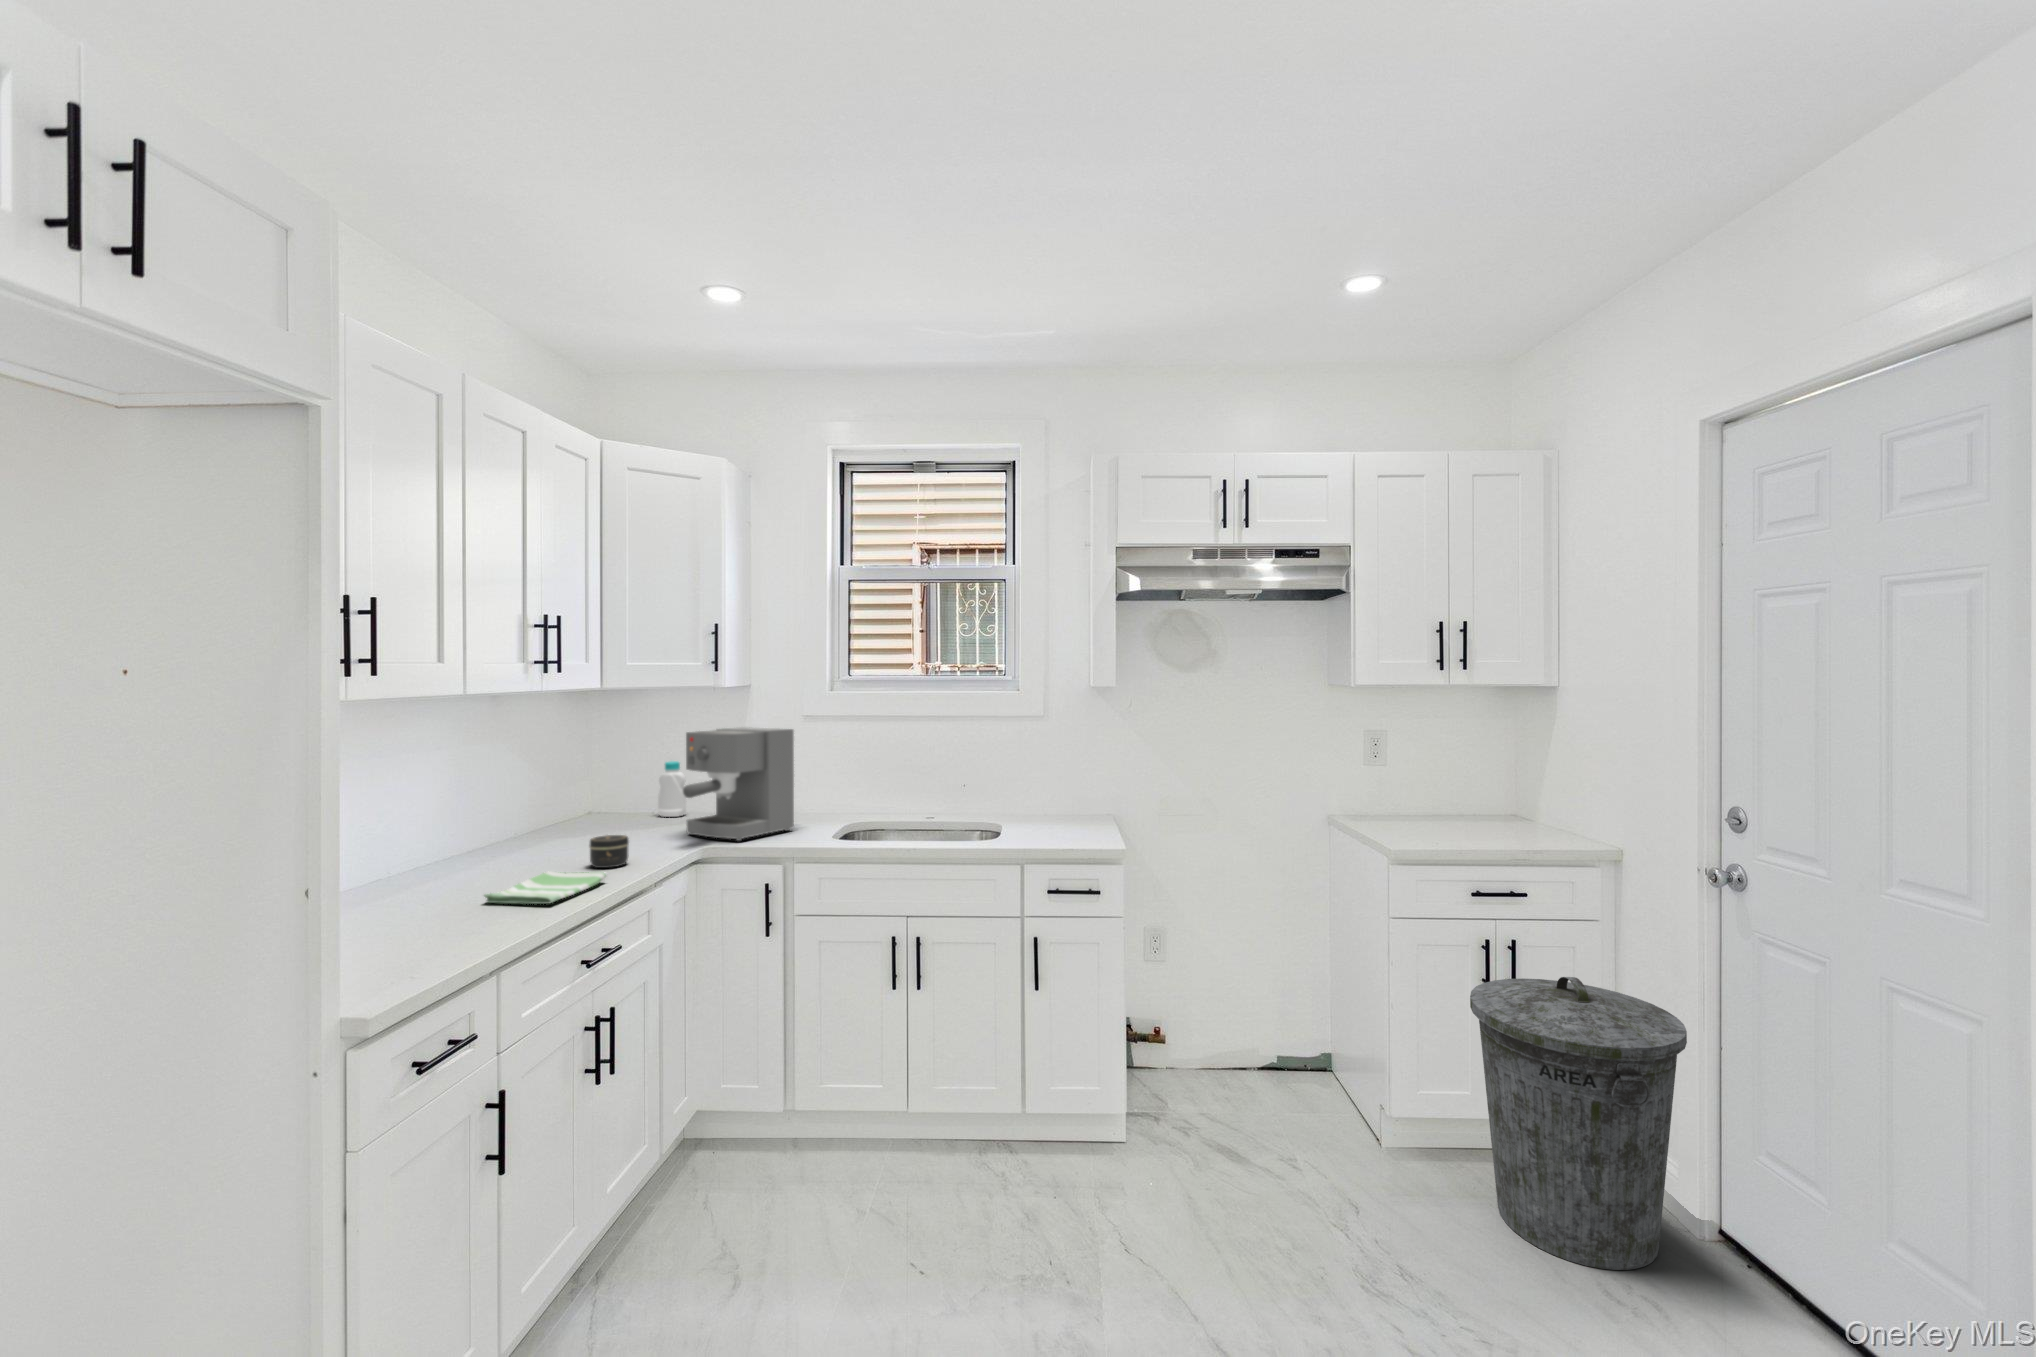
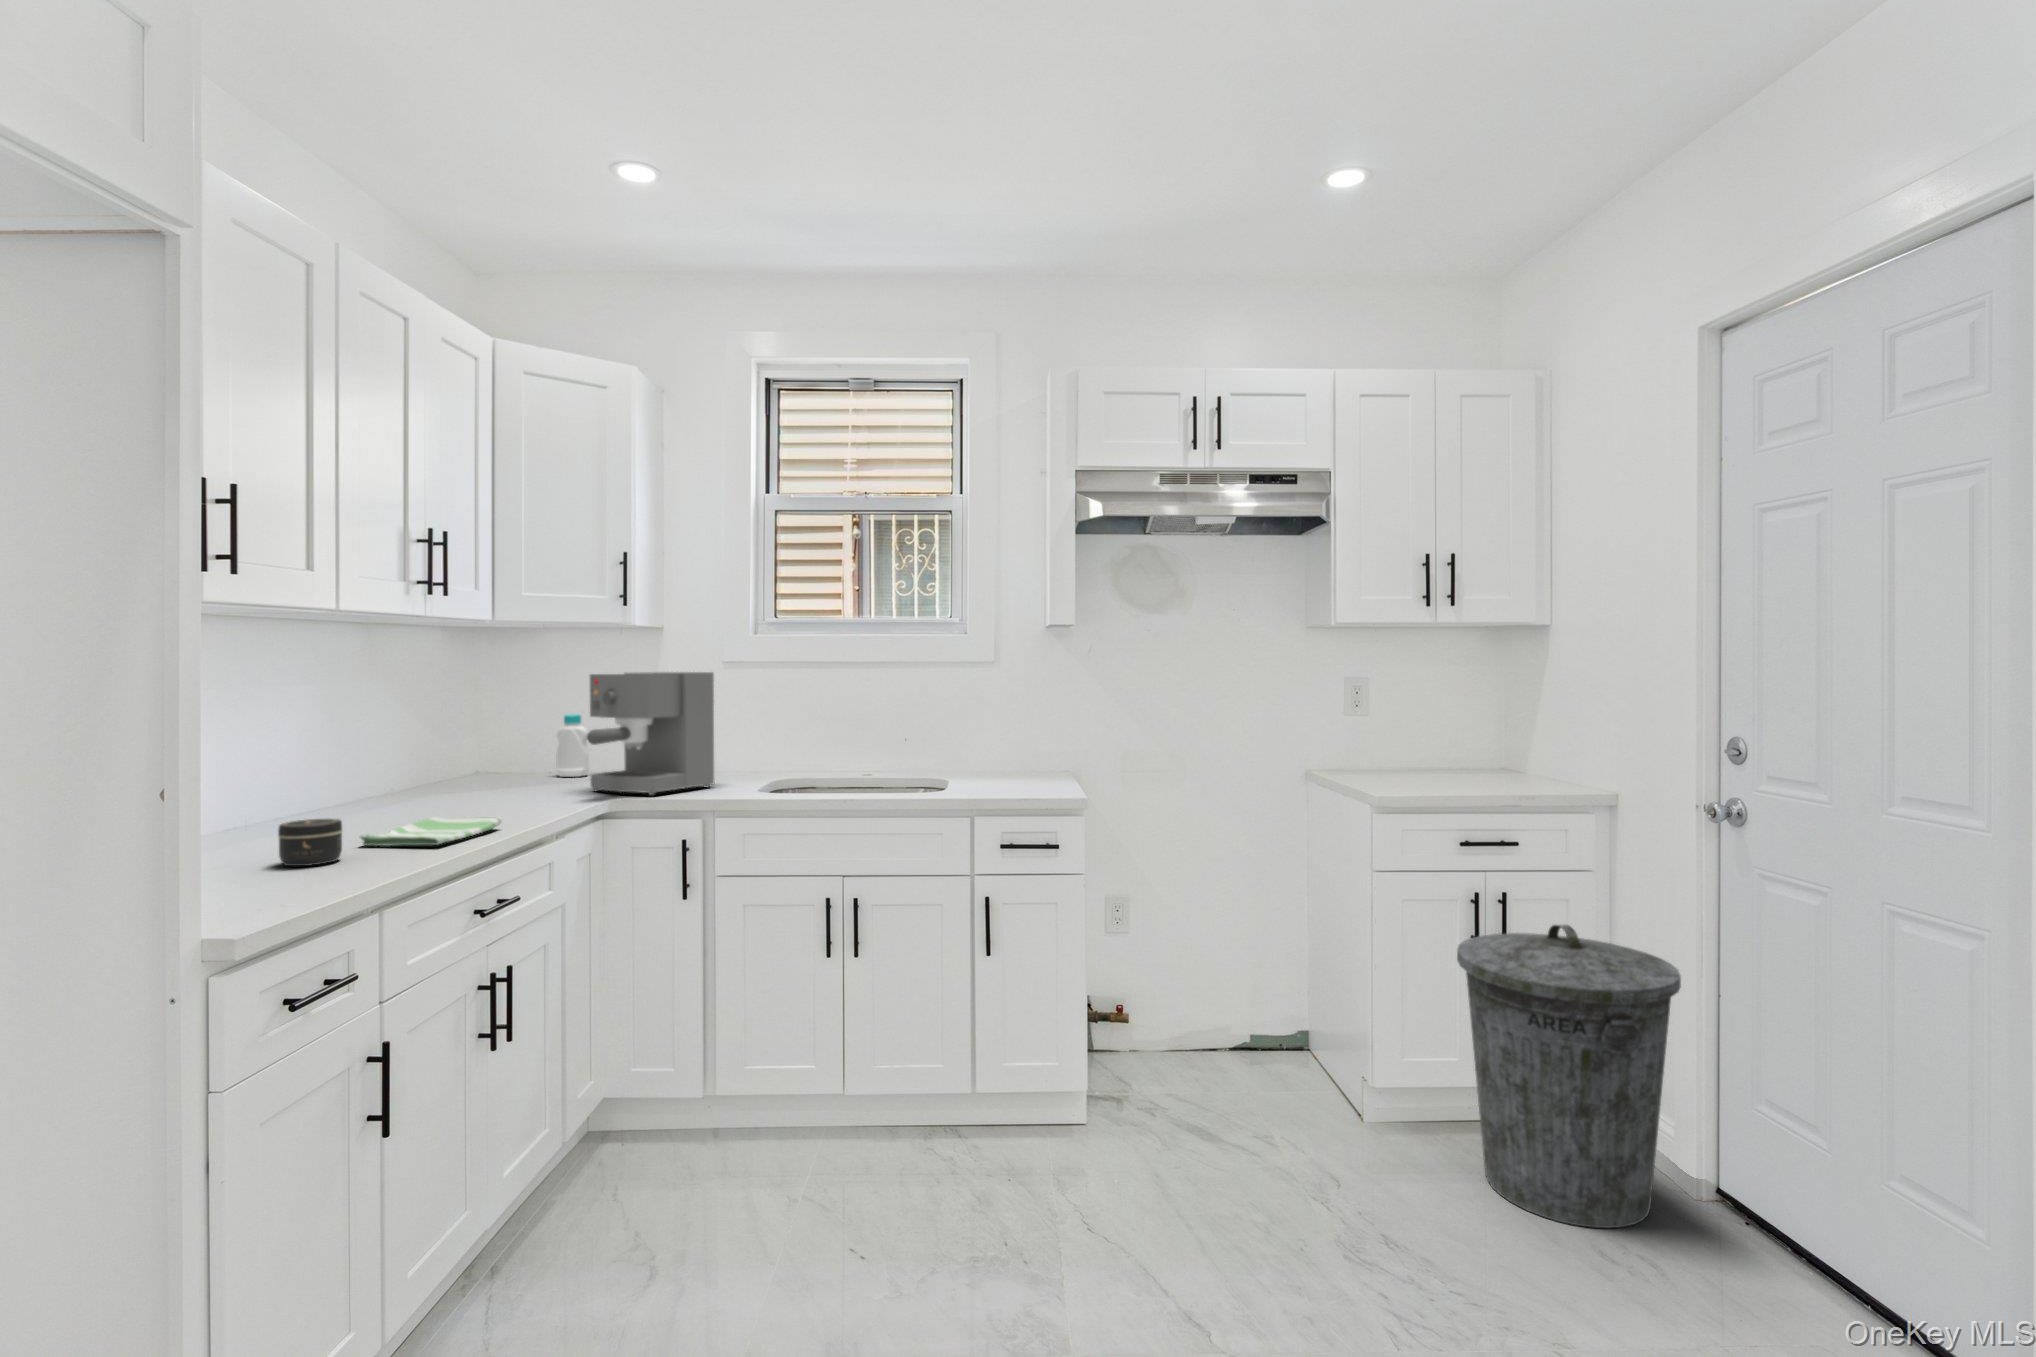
jar: present [589,835,629,868] -> present [278,819,342,866]

